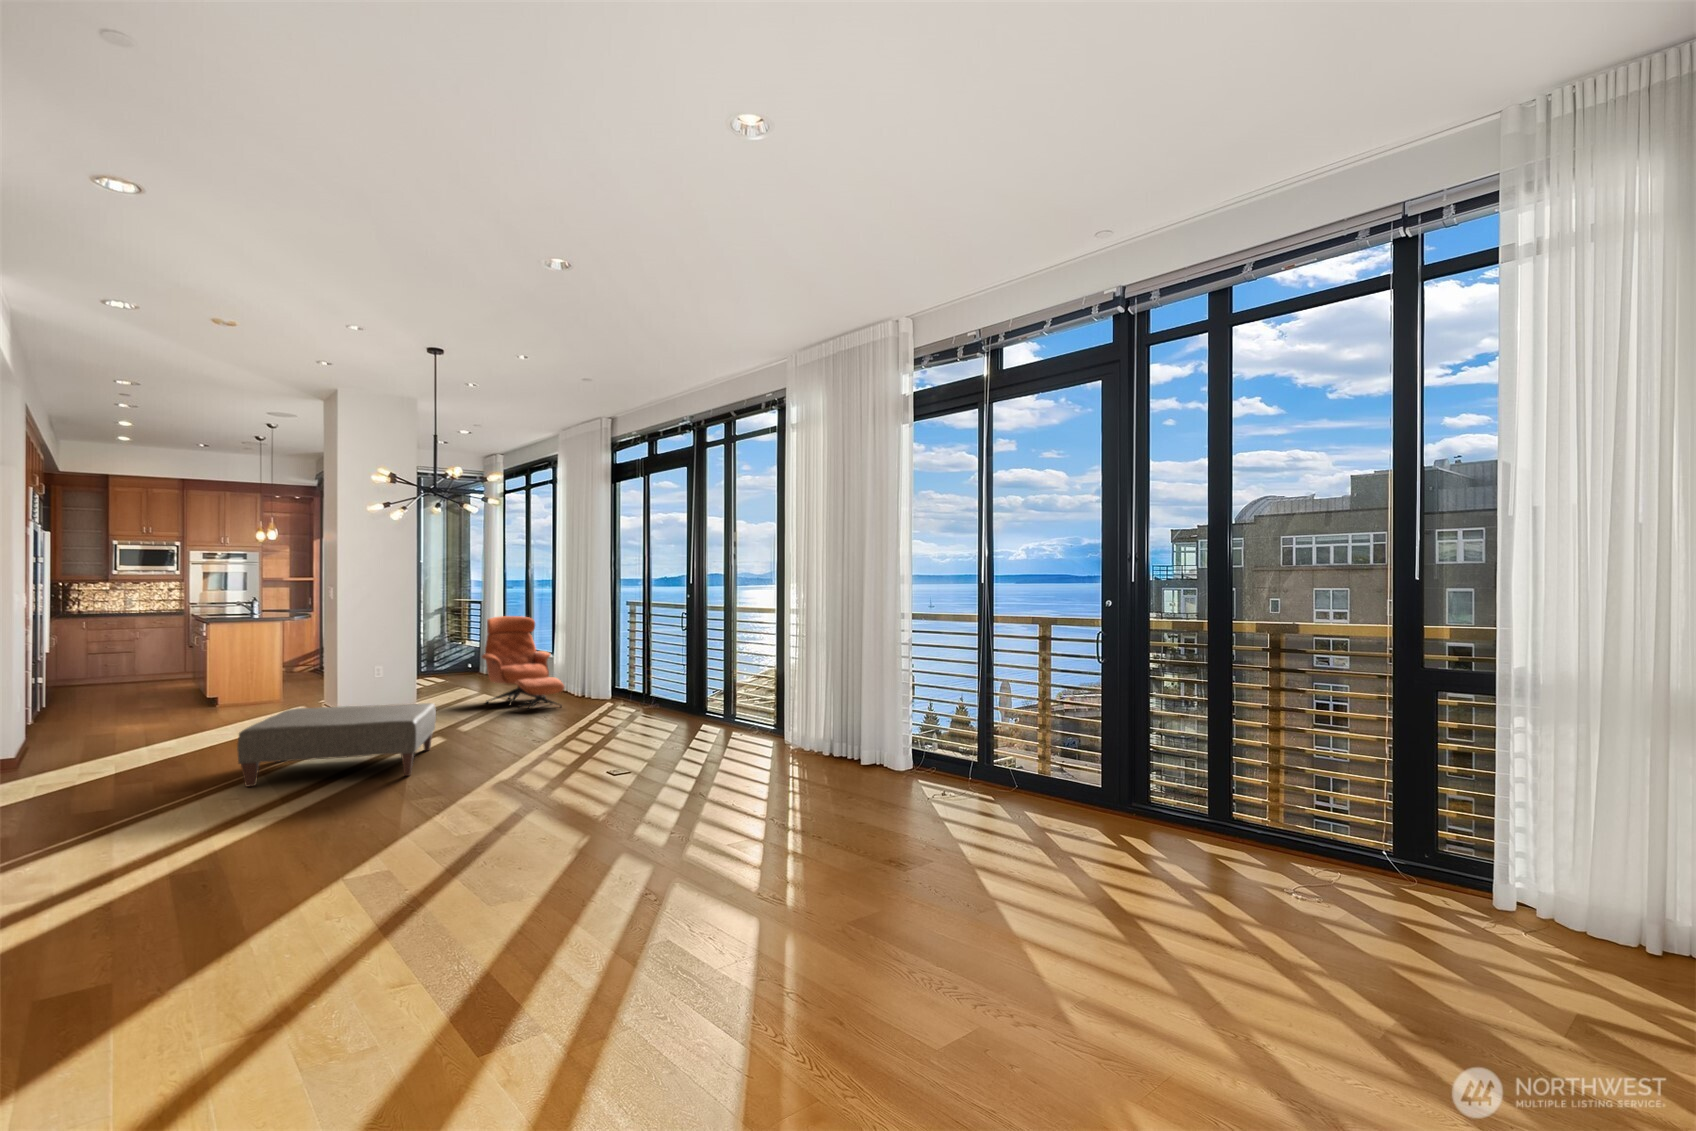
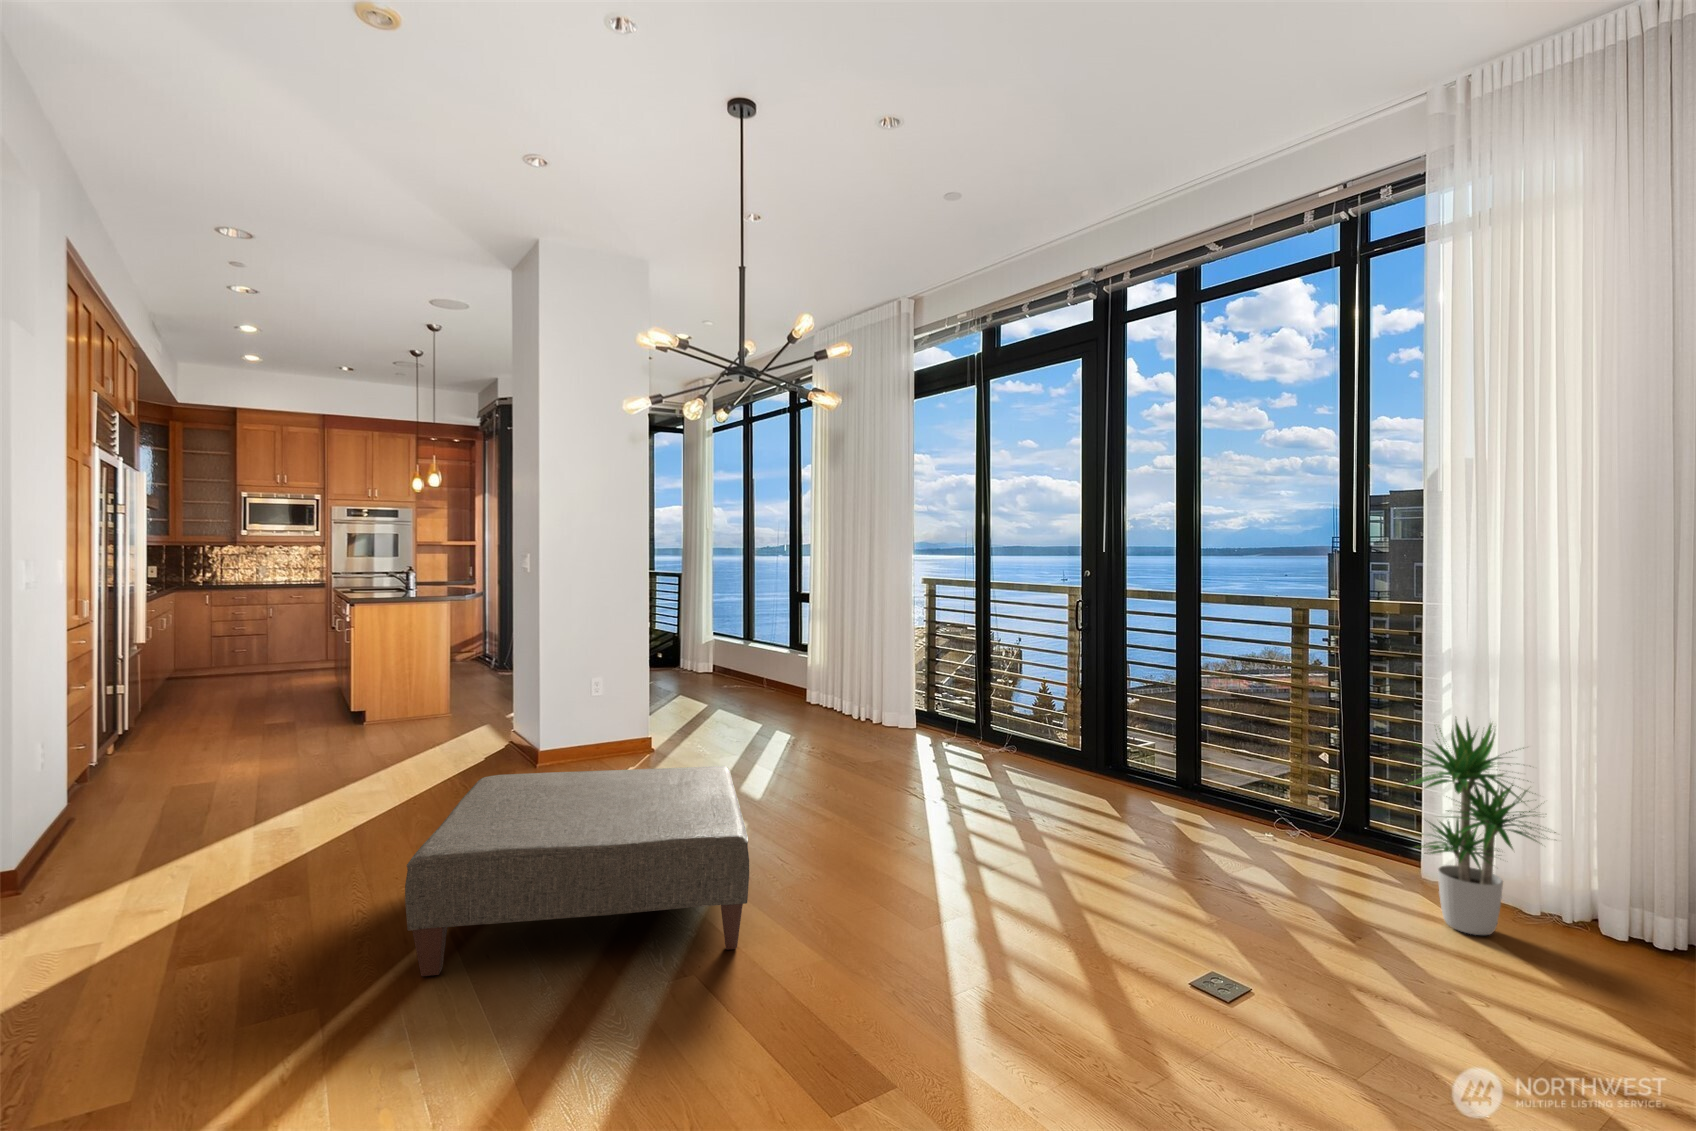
lounge chair: present [482,616,564,709] -> none [724,598,857,746]
potted plant: none [749,660,808,760] -> present [1404,719,1556,935]

